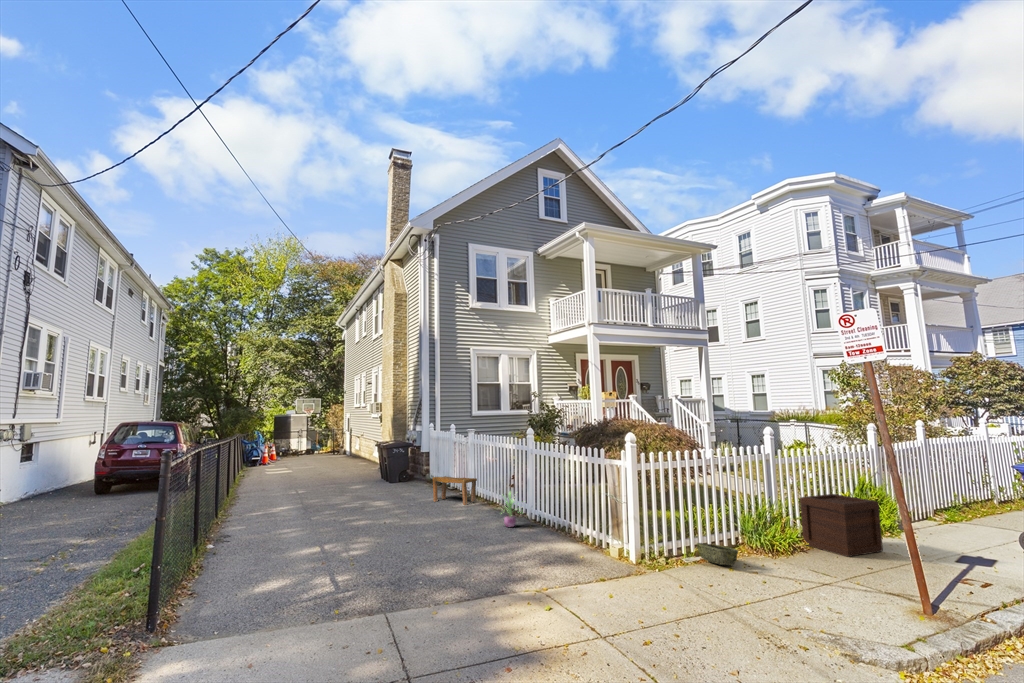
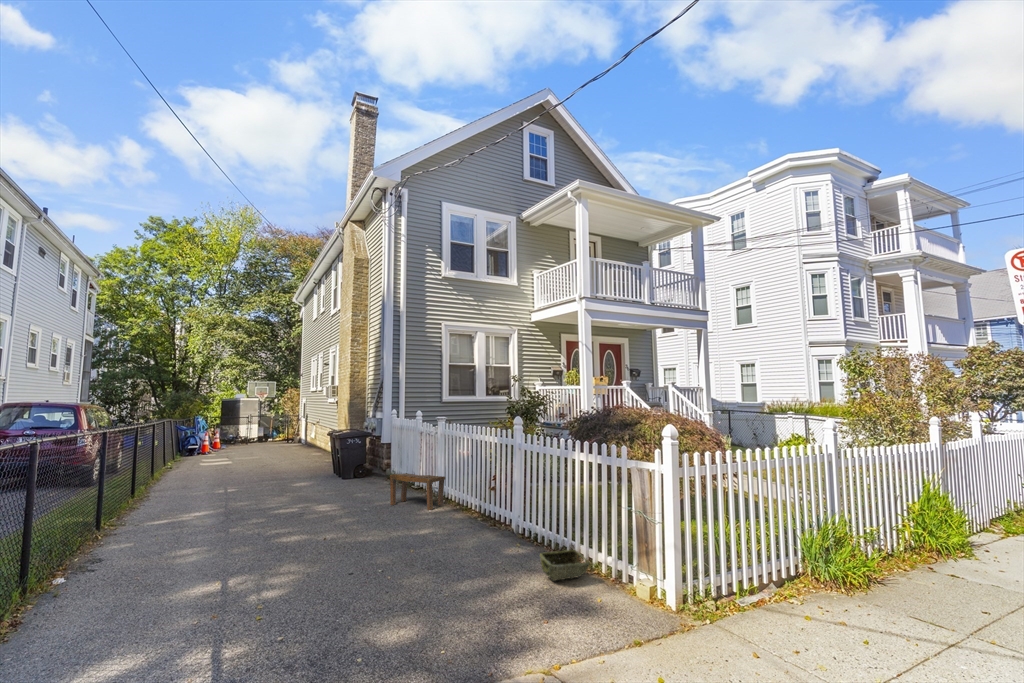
decorative plant: present [504,492,516,527] -> none [464,496,511,546]
wooden crate: present [800,494,883,557] -> none [885,507,1004,599]
woven basket: present [697,543,738,565] -> present [540,550,590,581]

